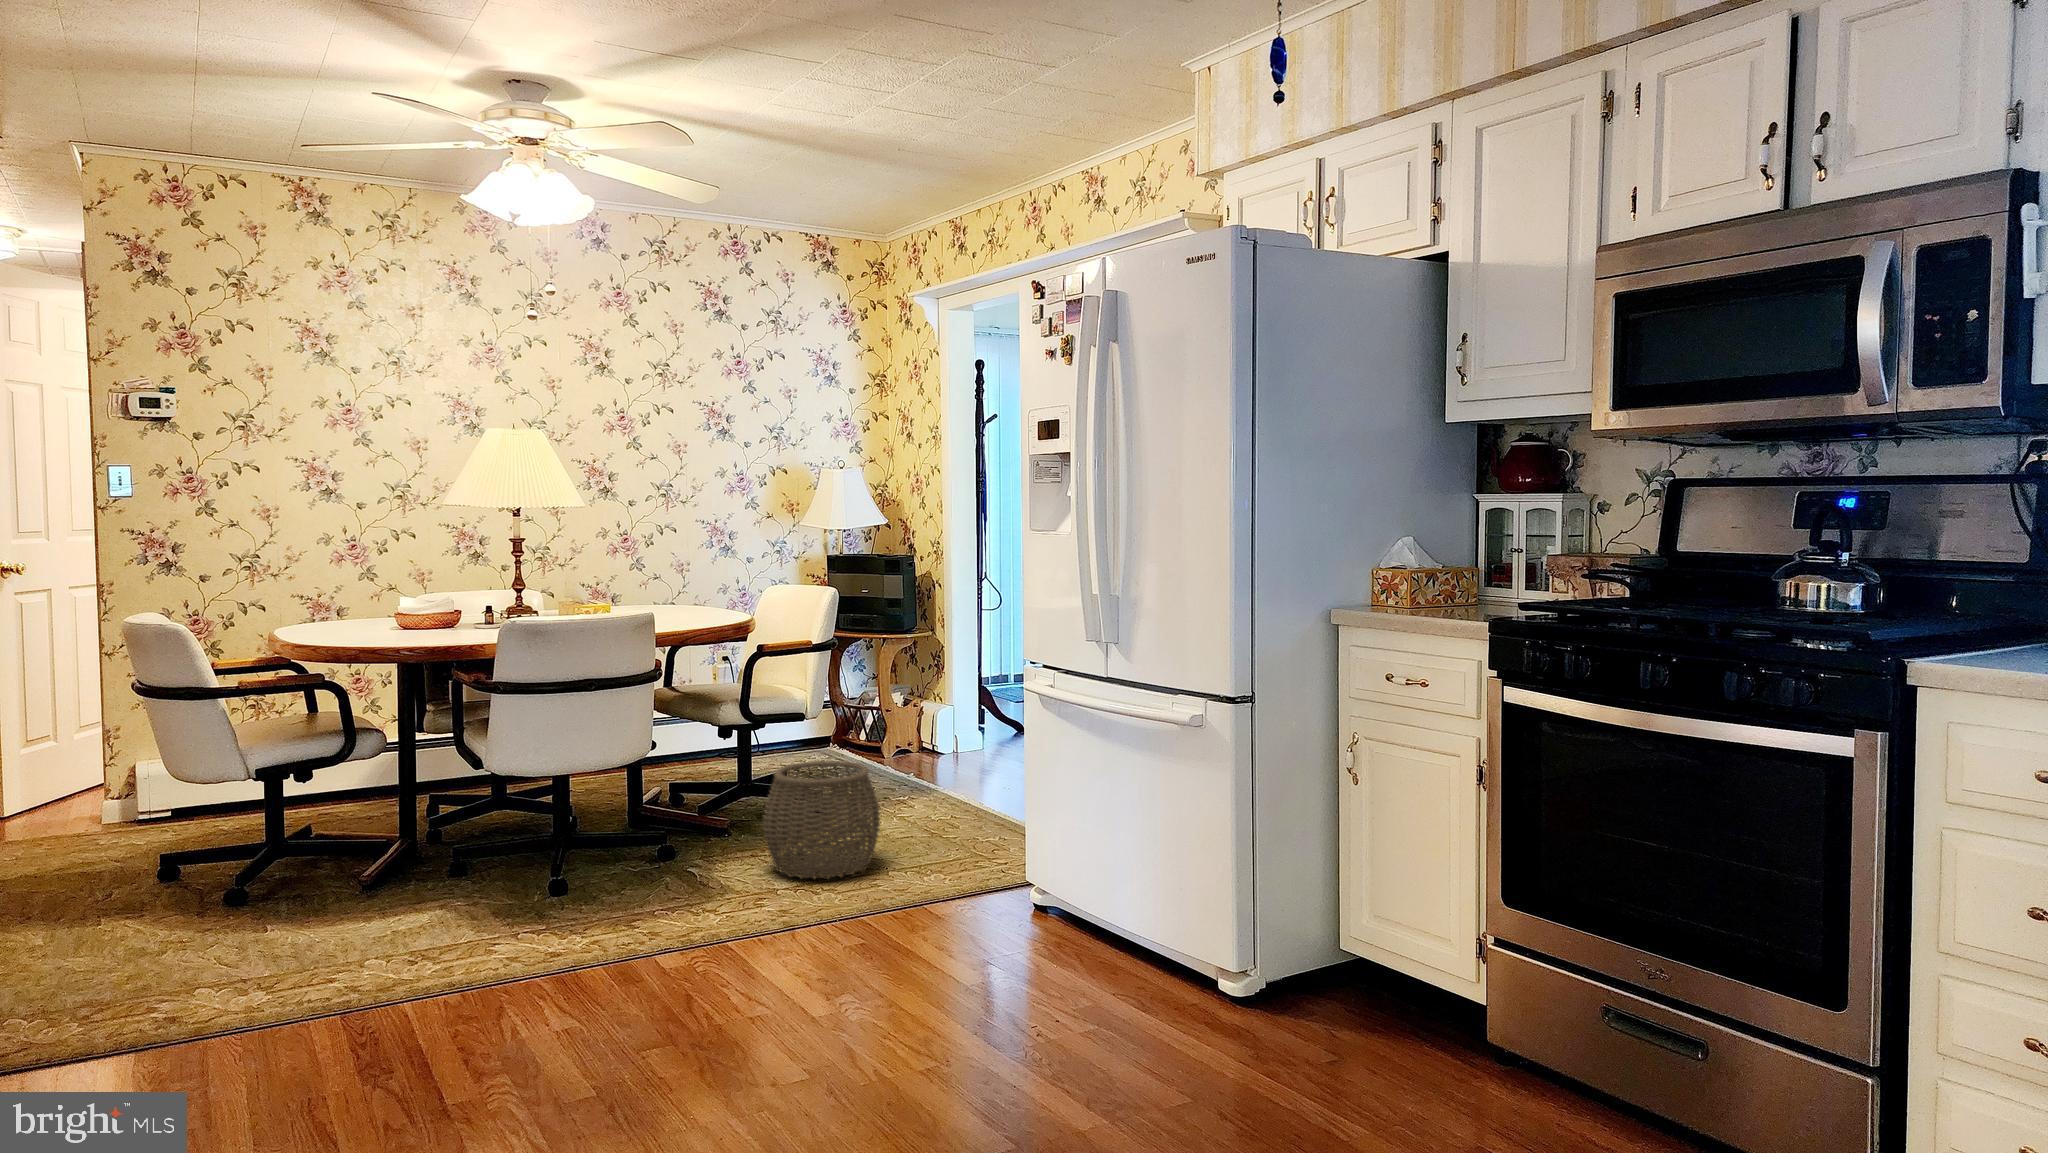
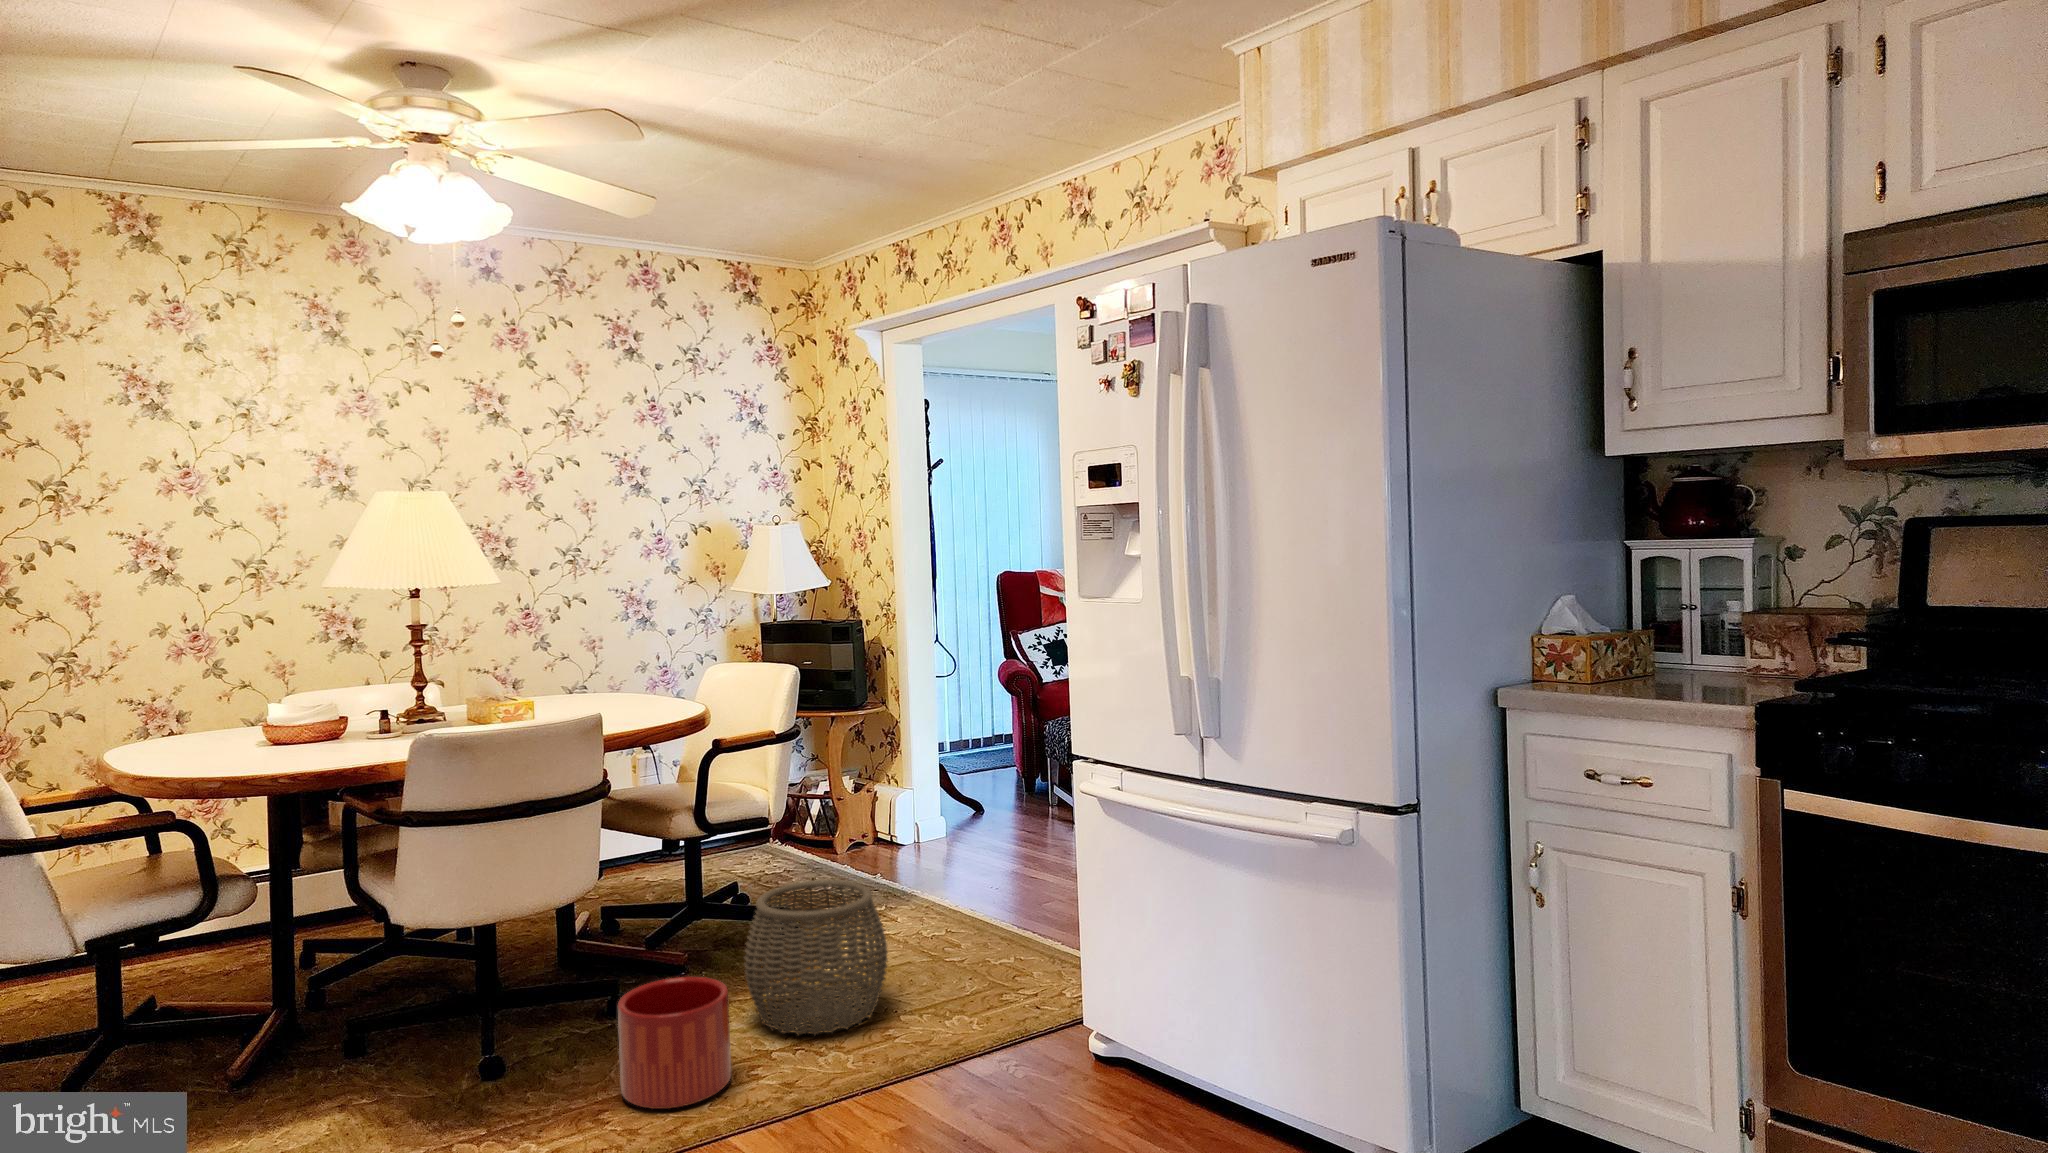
planter: none [654,822,742,916] -> present [618,977,731,1109]

